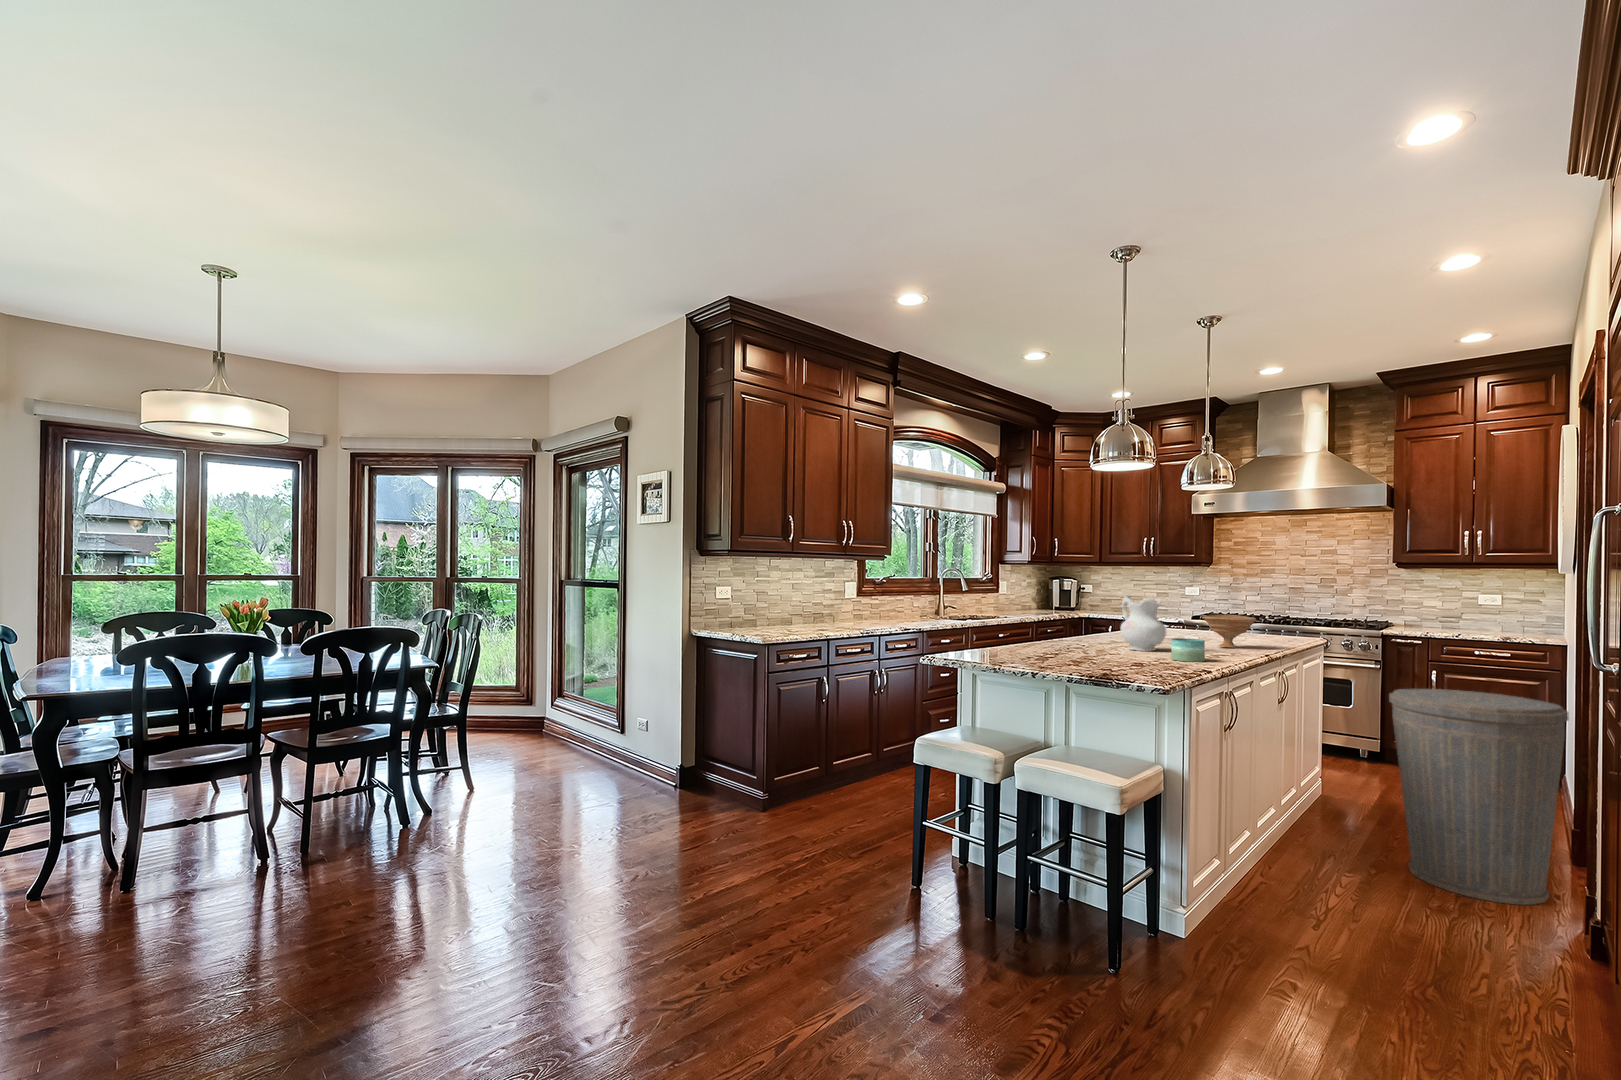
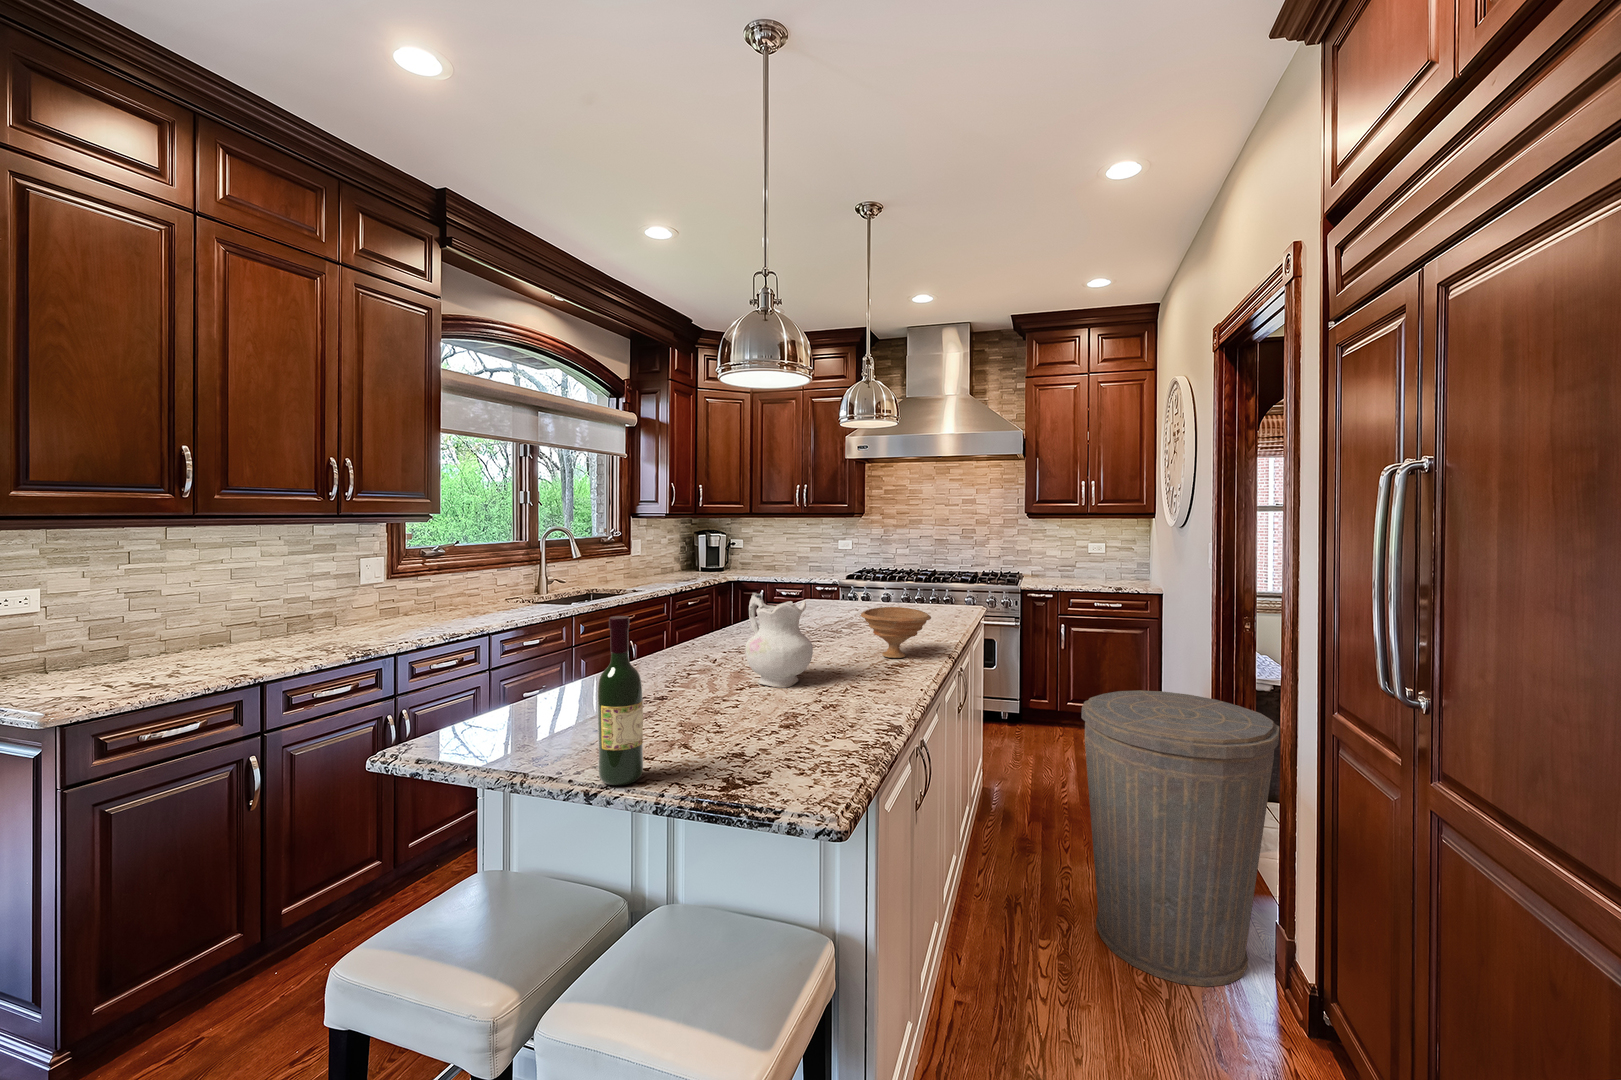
wine bottle: none [1057,585,1079,663] -> present [598,616,643,785]
candle: present [1171,638,1205,662] -> none [820,683,873,732]

